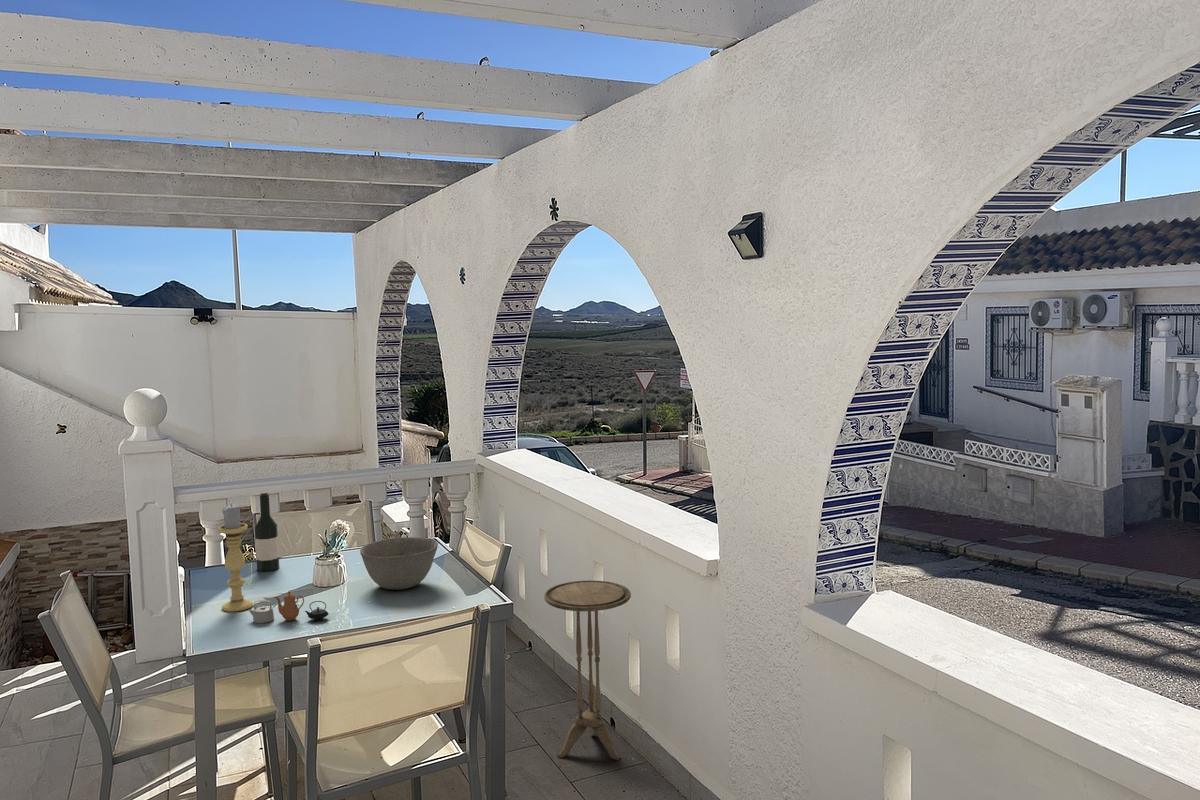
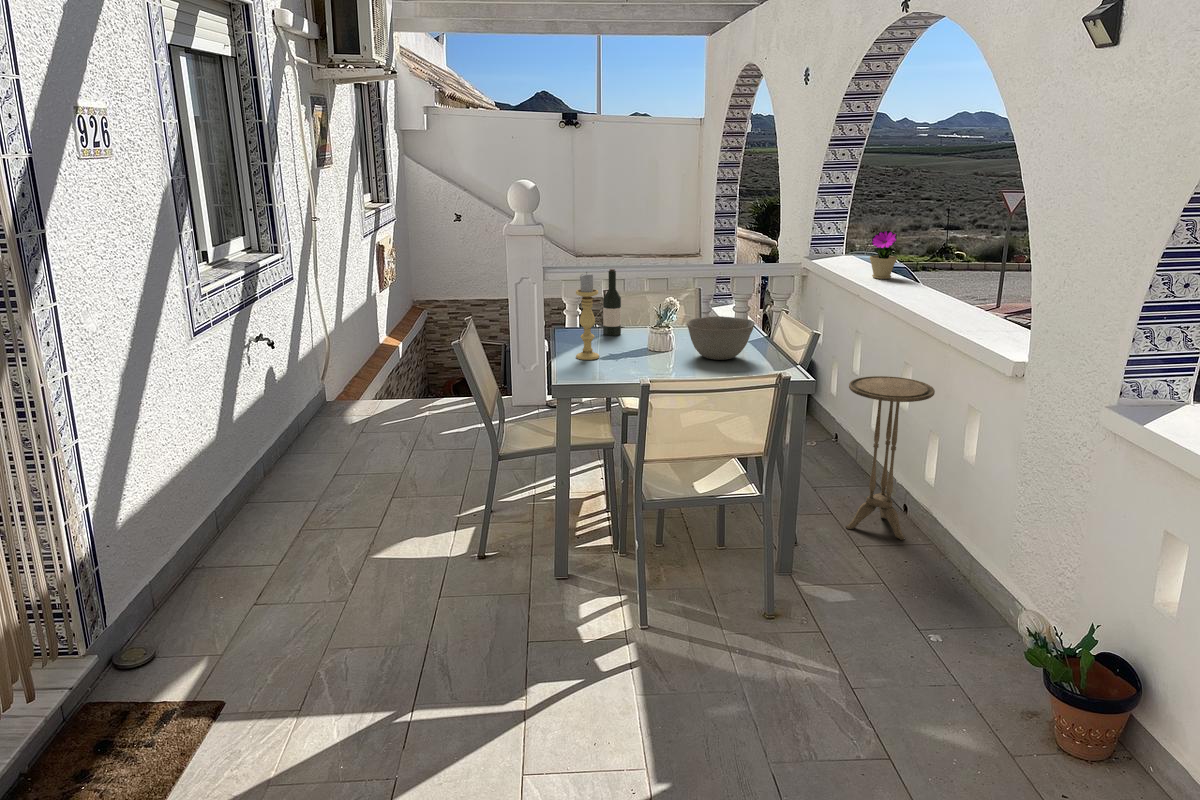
flower pot: none [544,425,570,474] -> present [870,231,897,279]
teapot: present [249,591,328,623] -> none [596,347,658,372]

